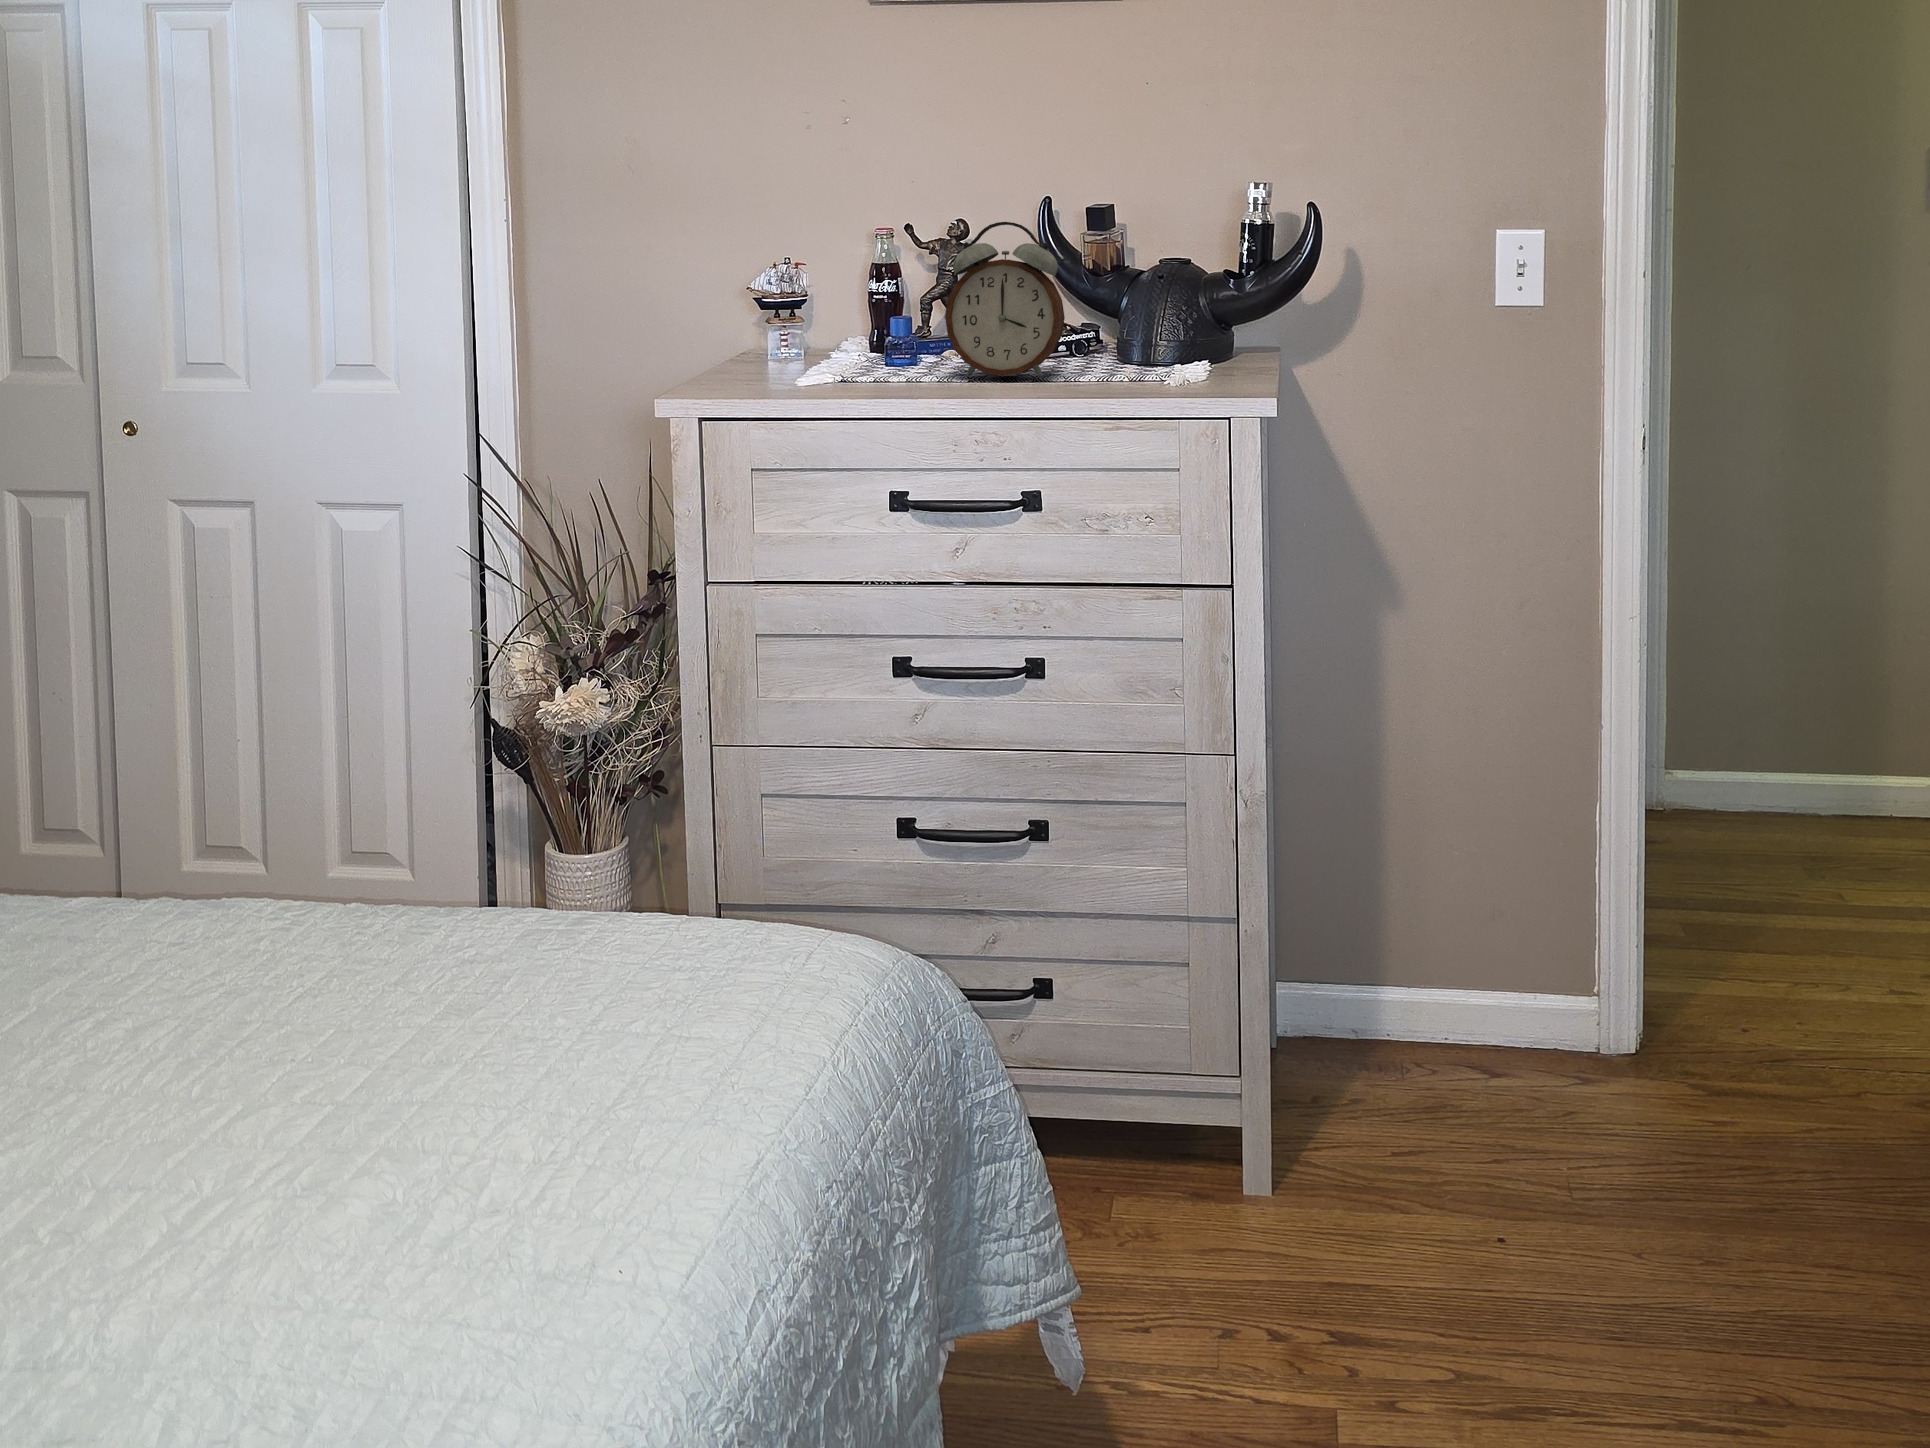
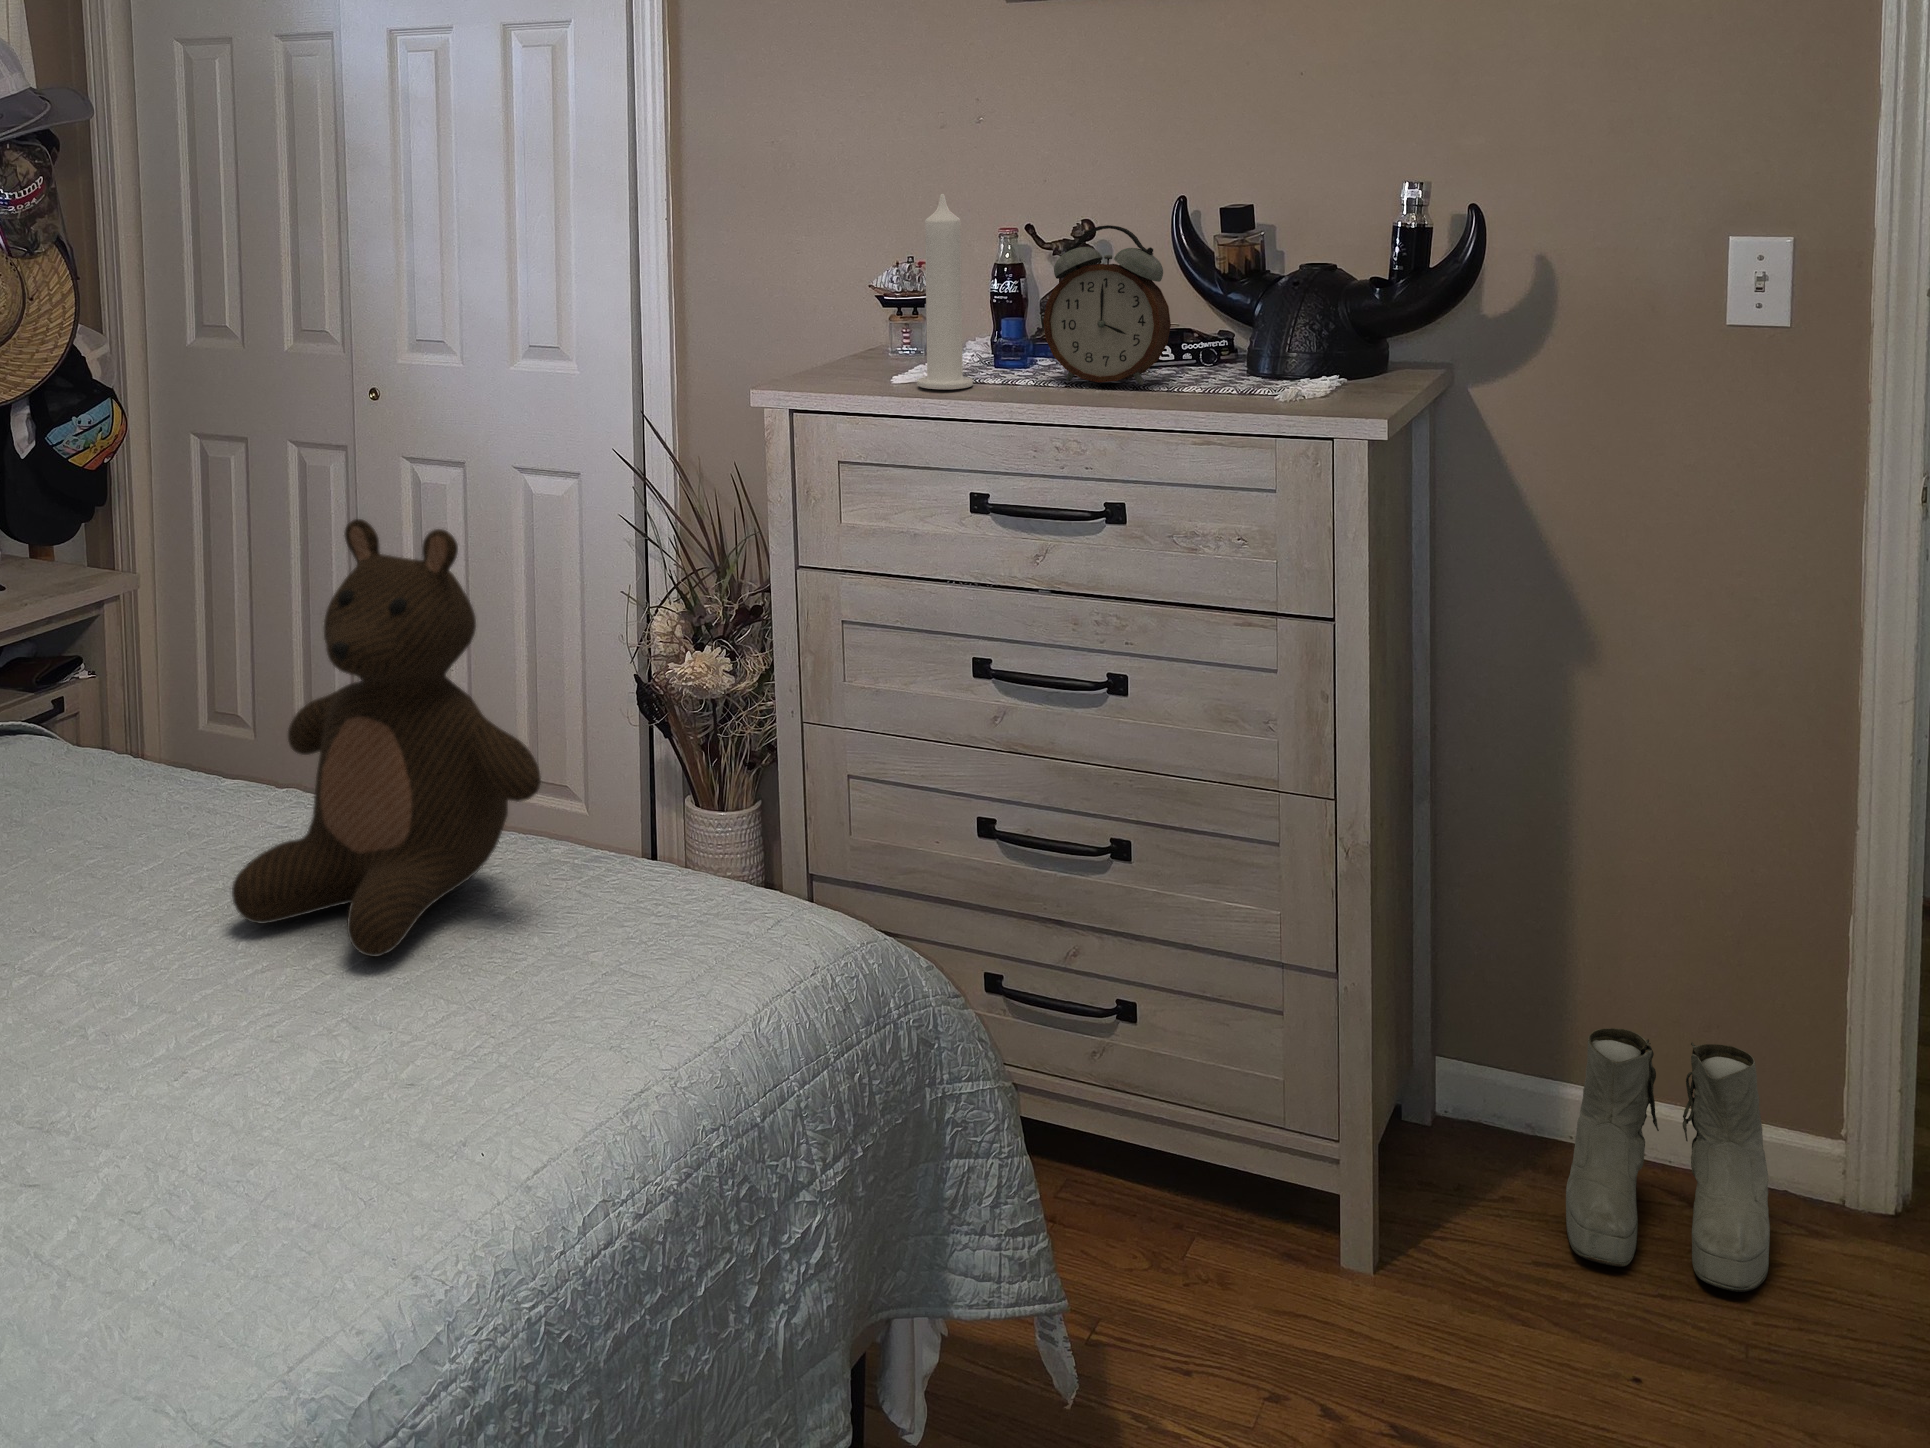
candle: none [823,190,878,389] -> present [917,194,973,389]
stuffed bear: none [208,558,588,1076] -> present [232,519,541,957]
boots: none [1404,926,1559,1137] -> present [1566,1028,1770,1292]

